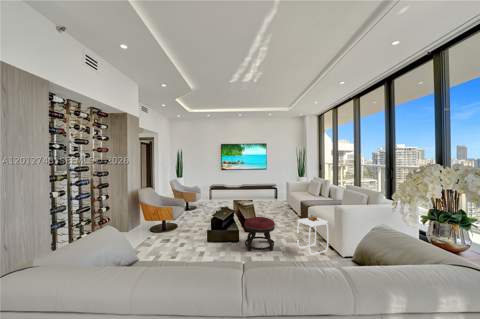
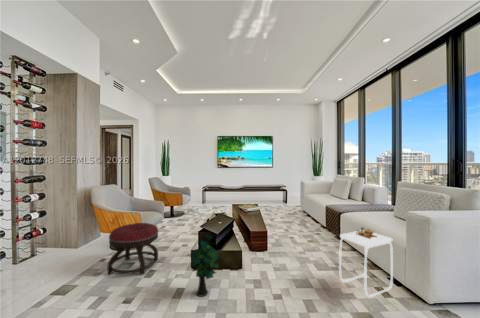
ottoman: present [244,217,275,251] -> present [107,223,158,275]
decorative plant: none [205,220,226,255] -> present [188,234,220,297]

